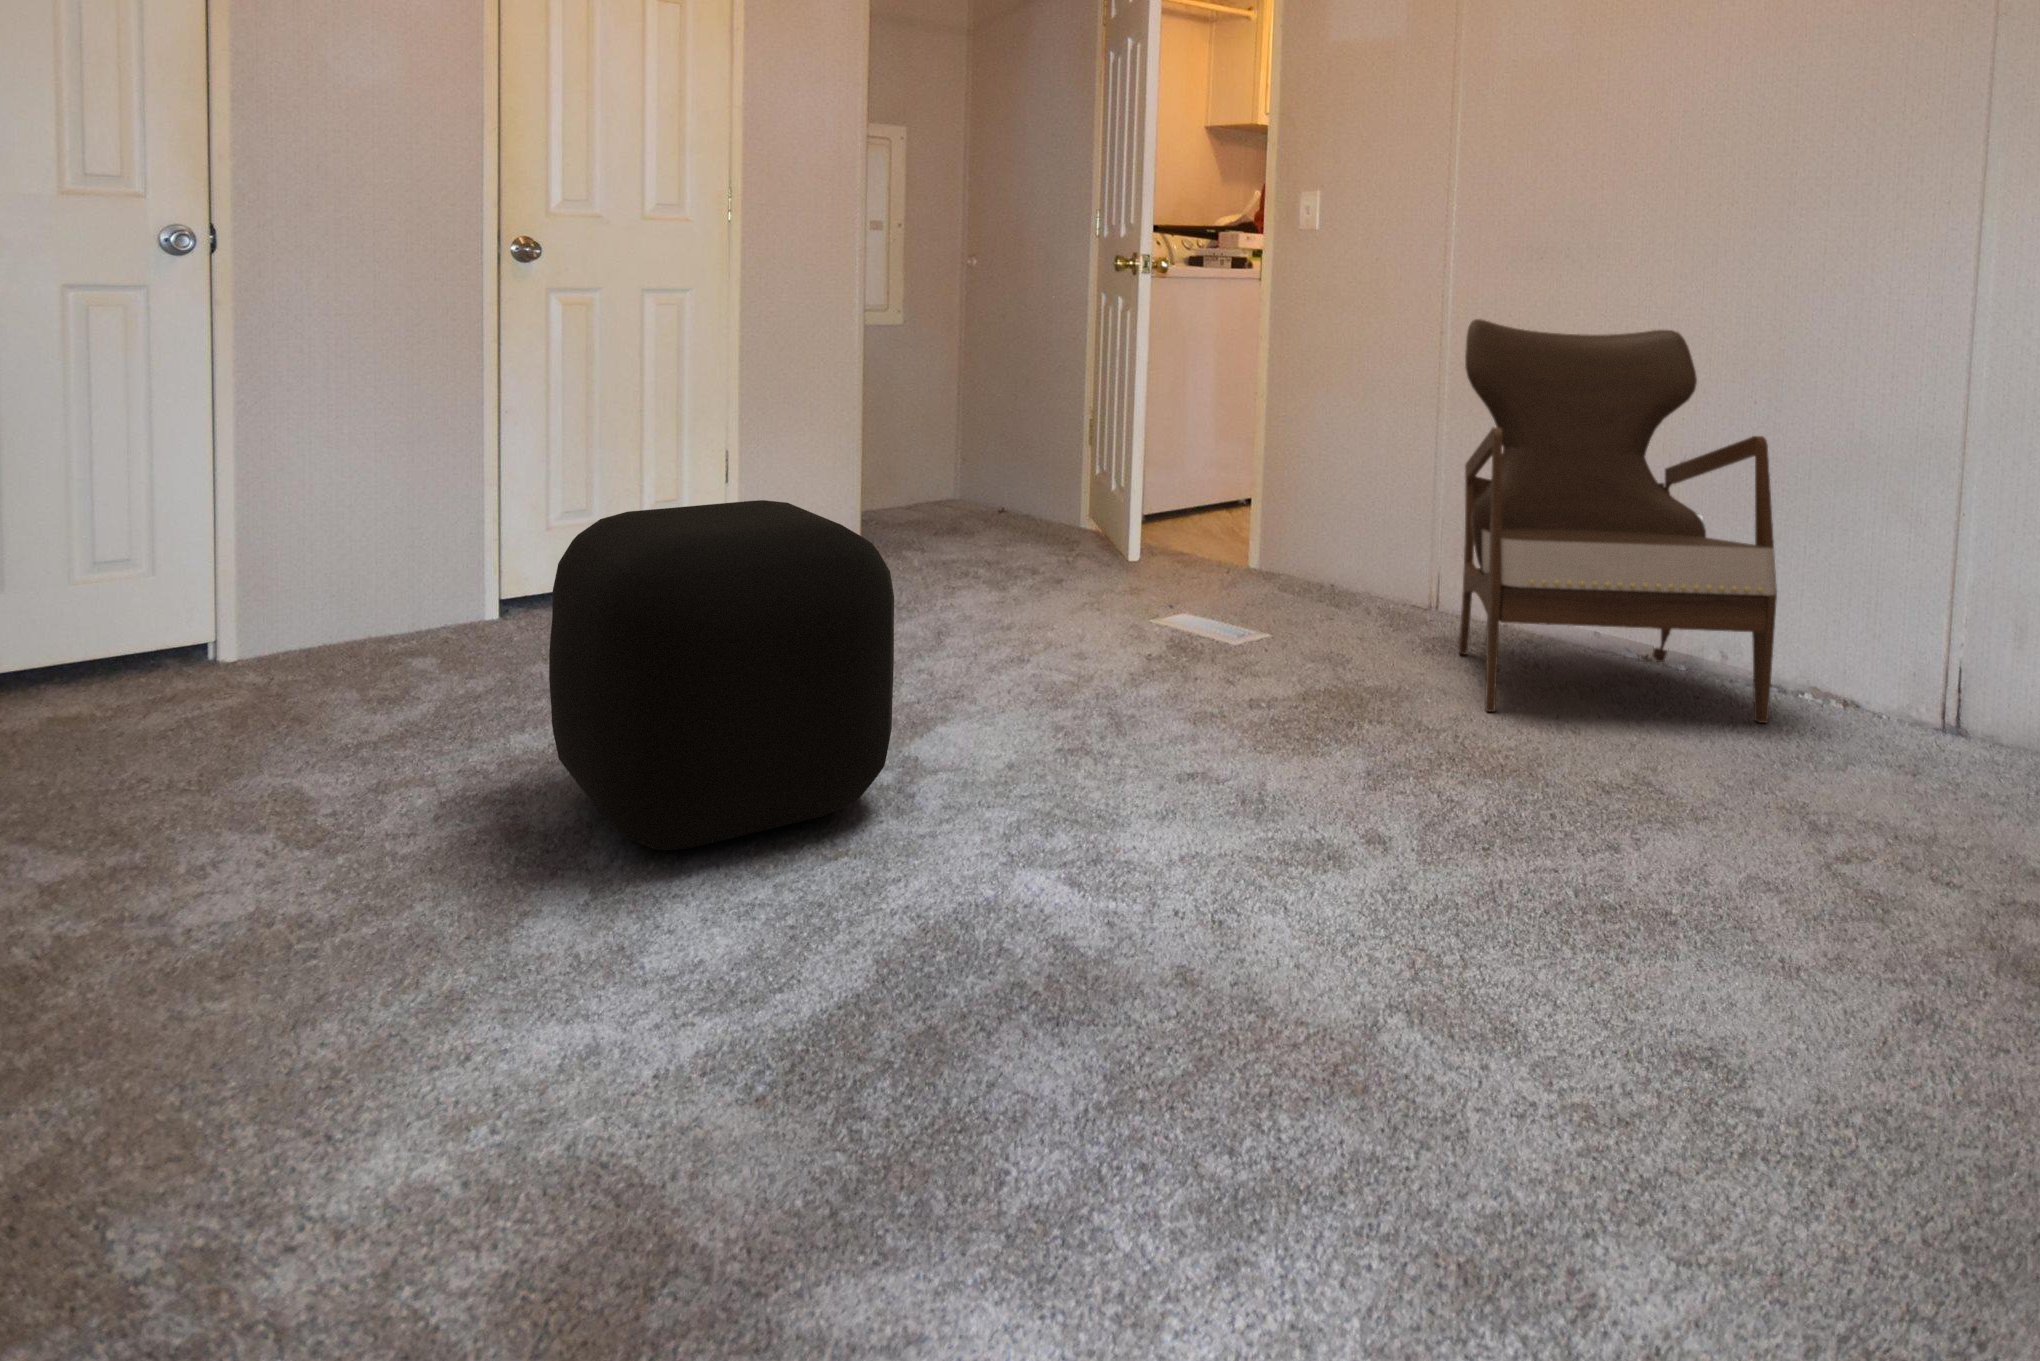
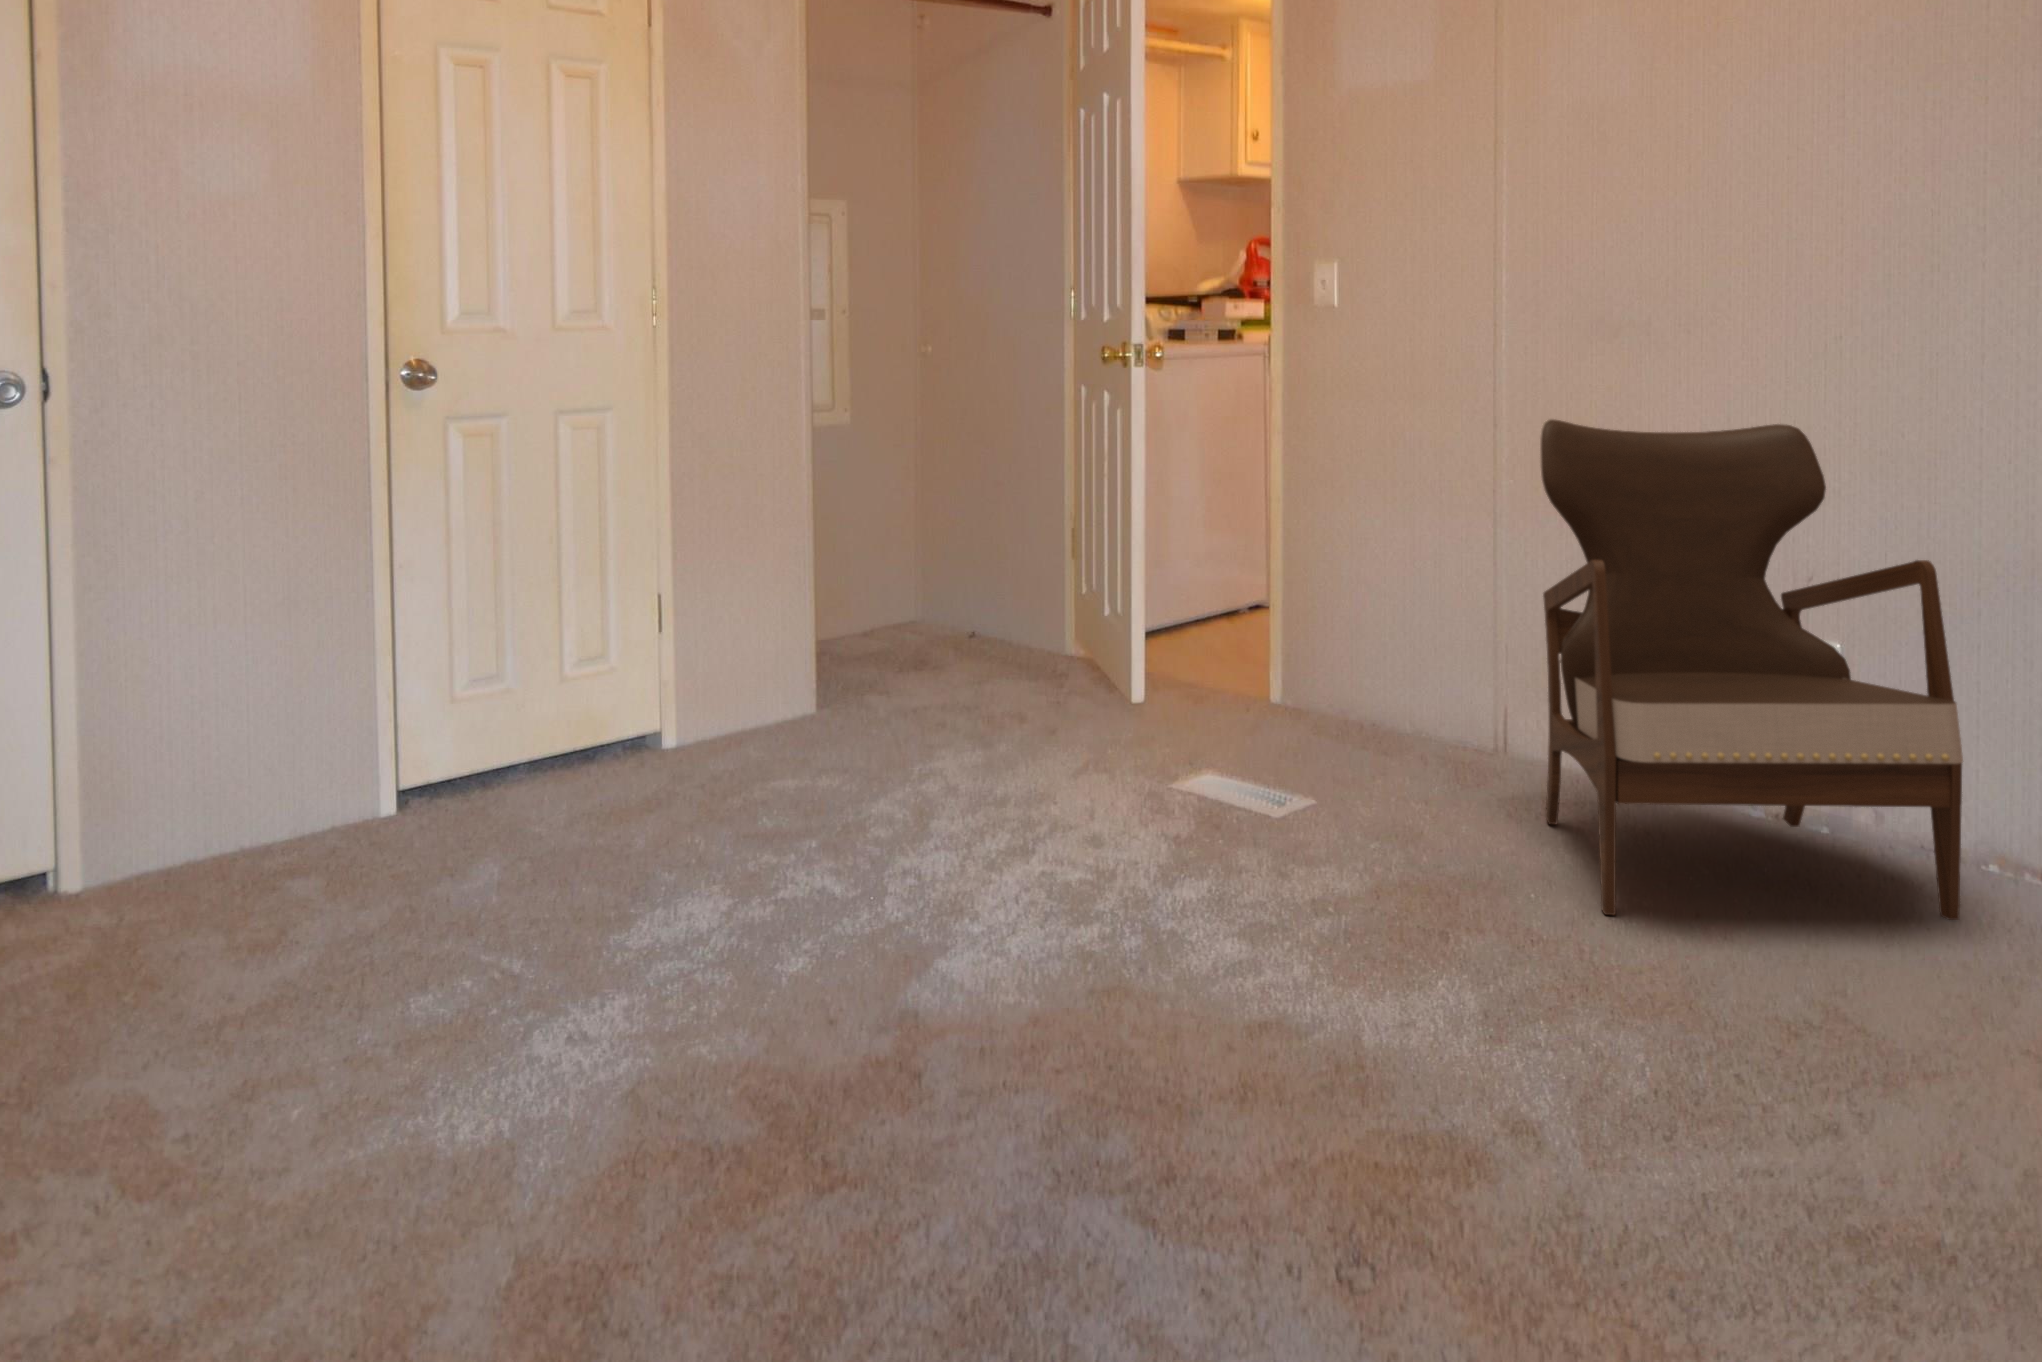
ottoman: present [549,500,894,850] -> none [447,704,883,1202]

